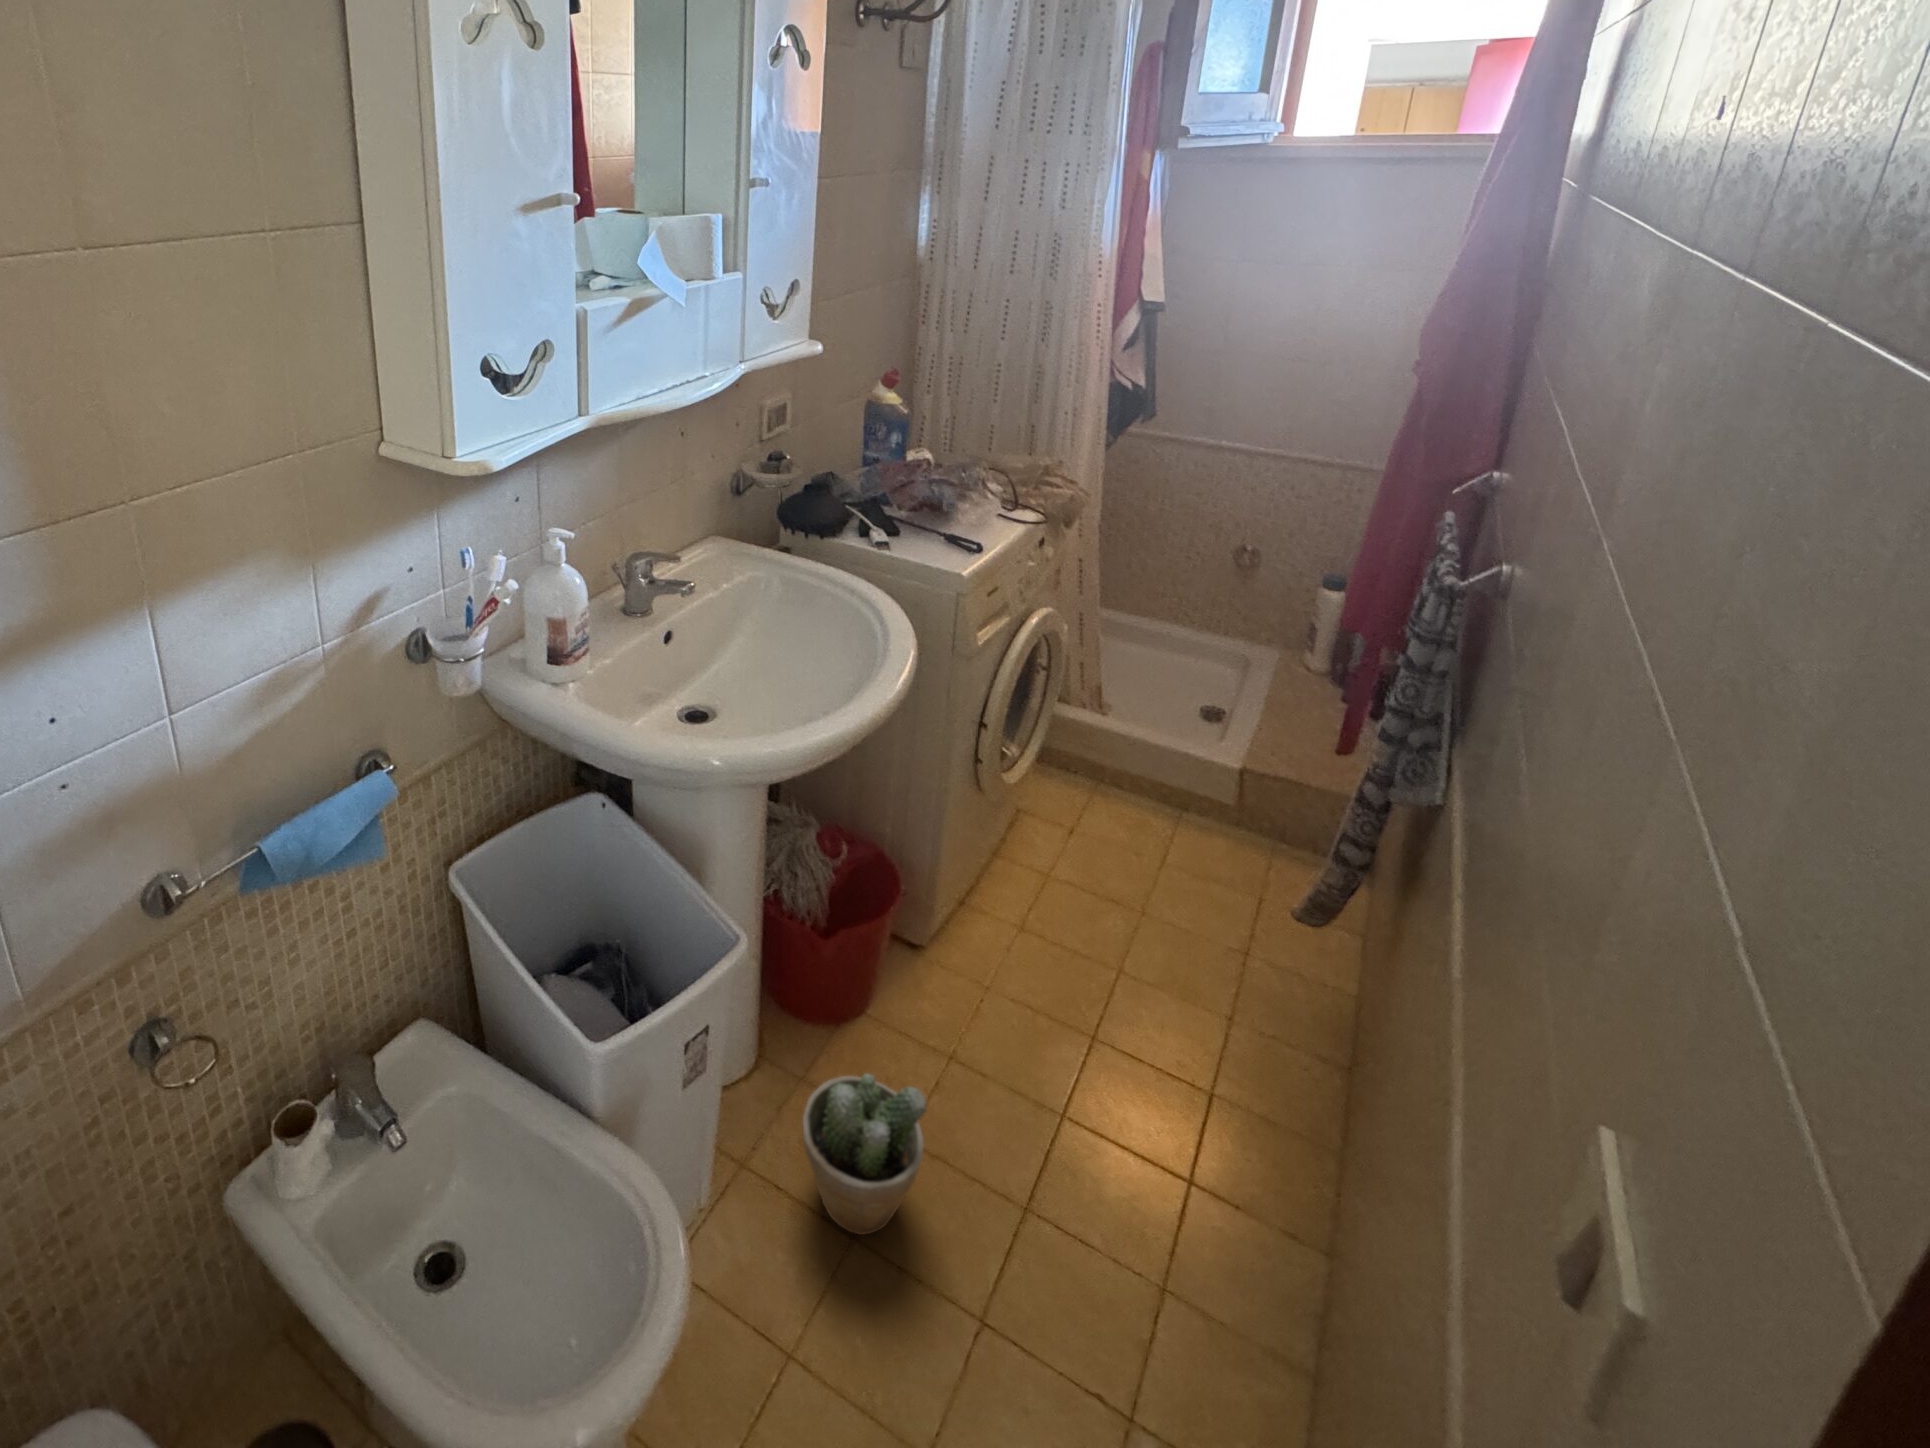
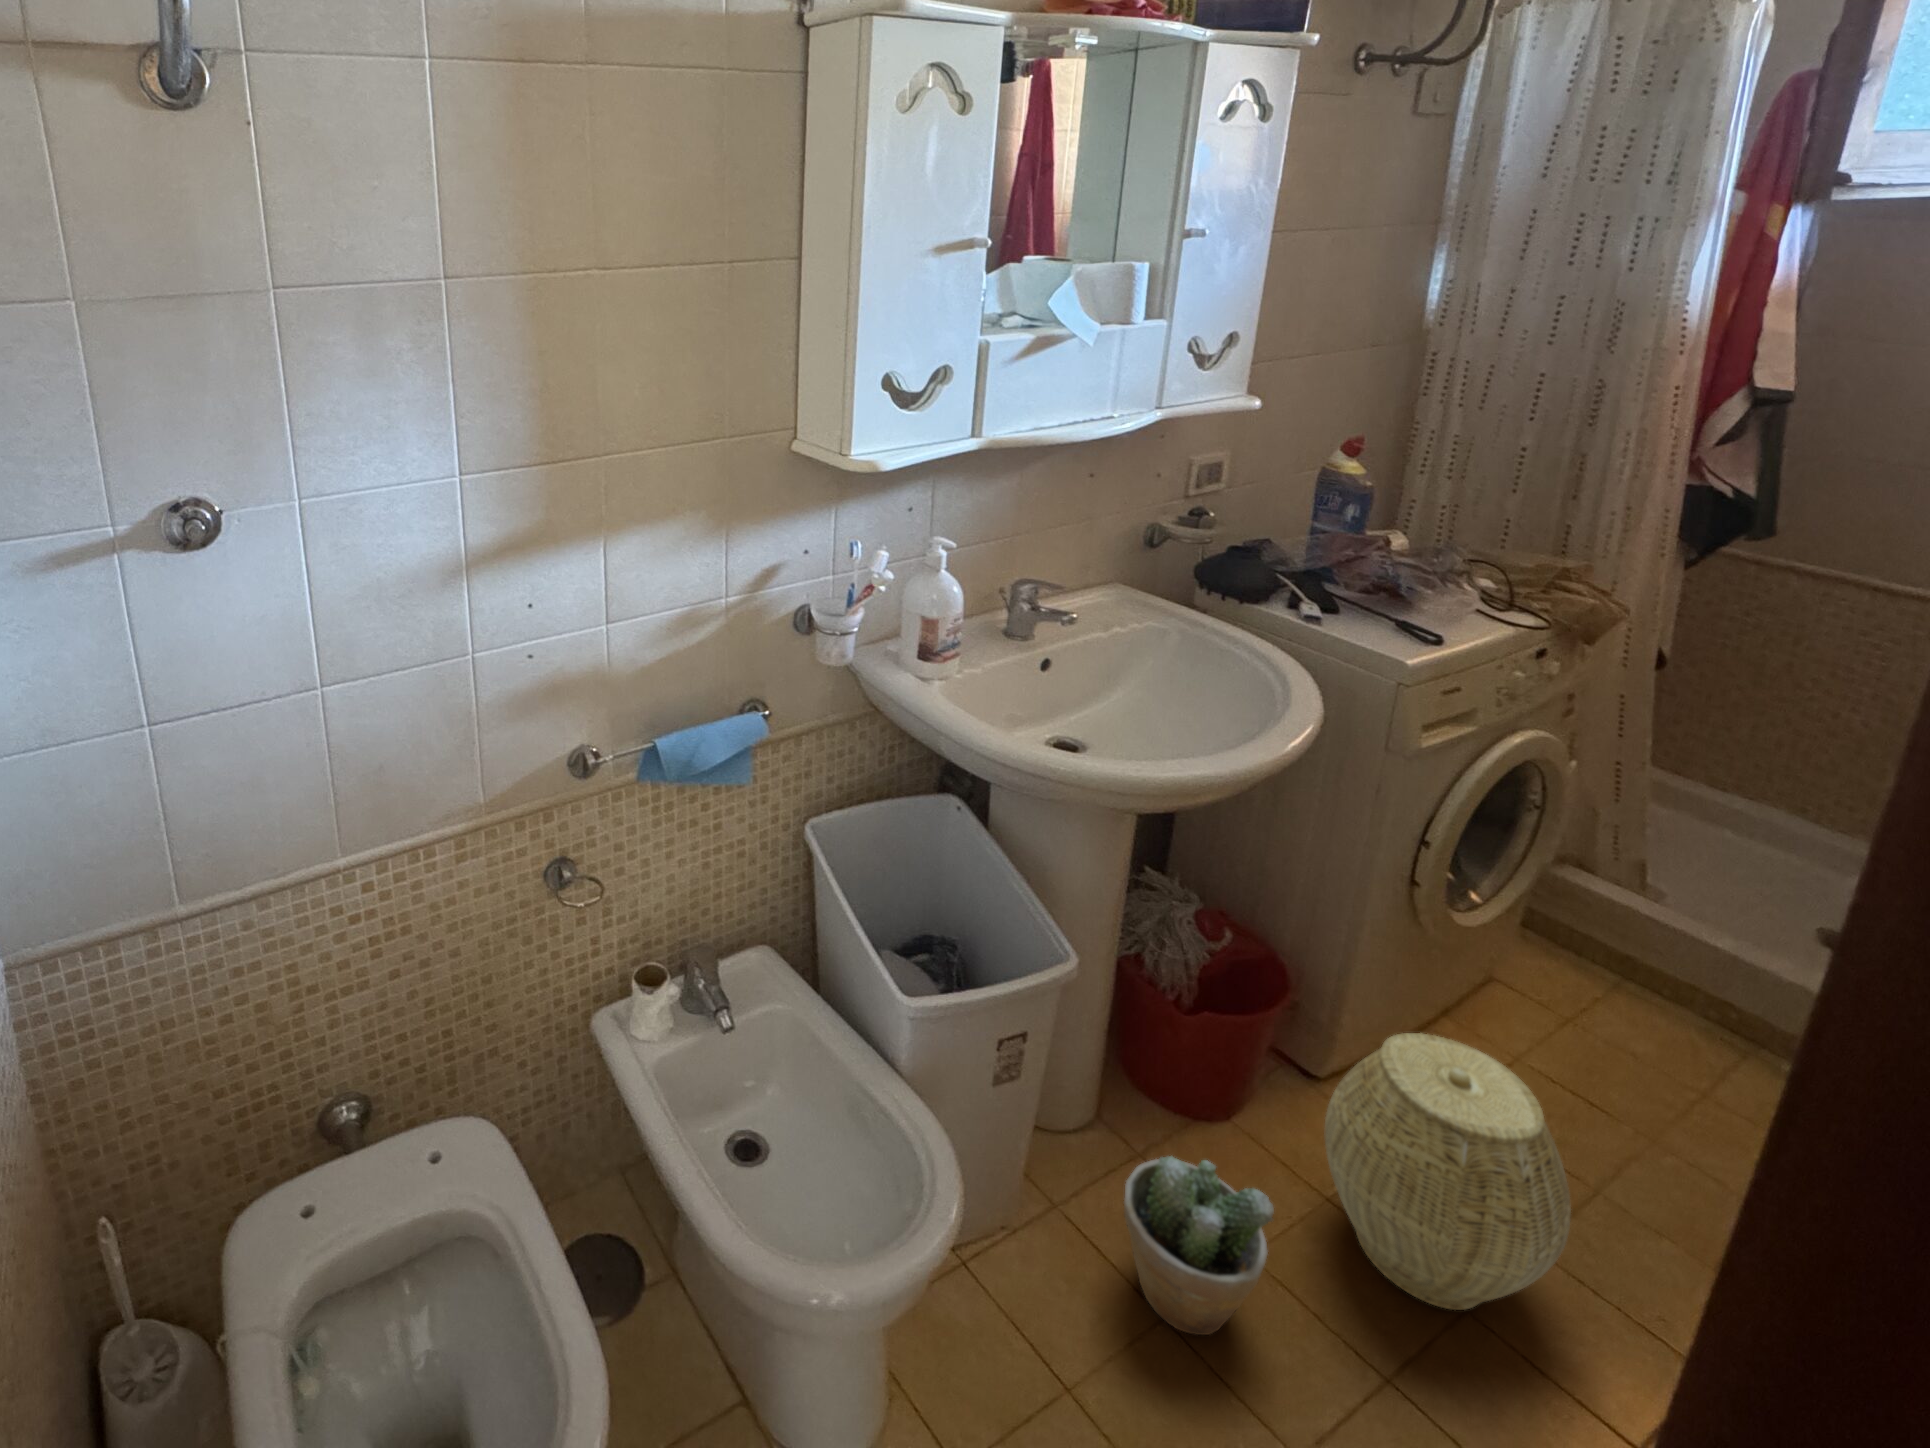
woven basket: none [942,889,1118,1114] -> present [1325,1033,1571,1310]

